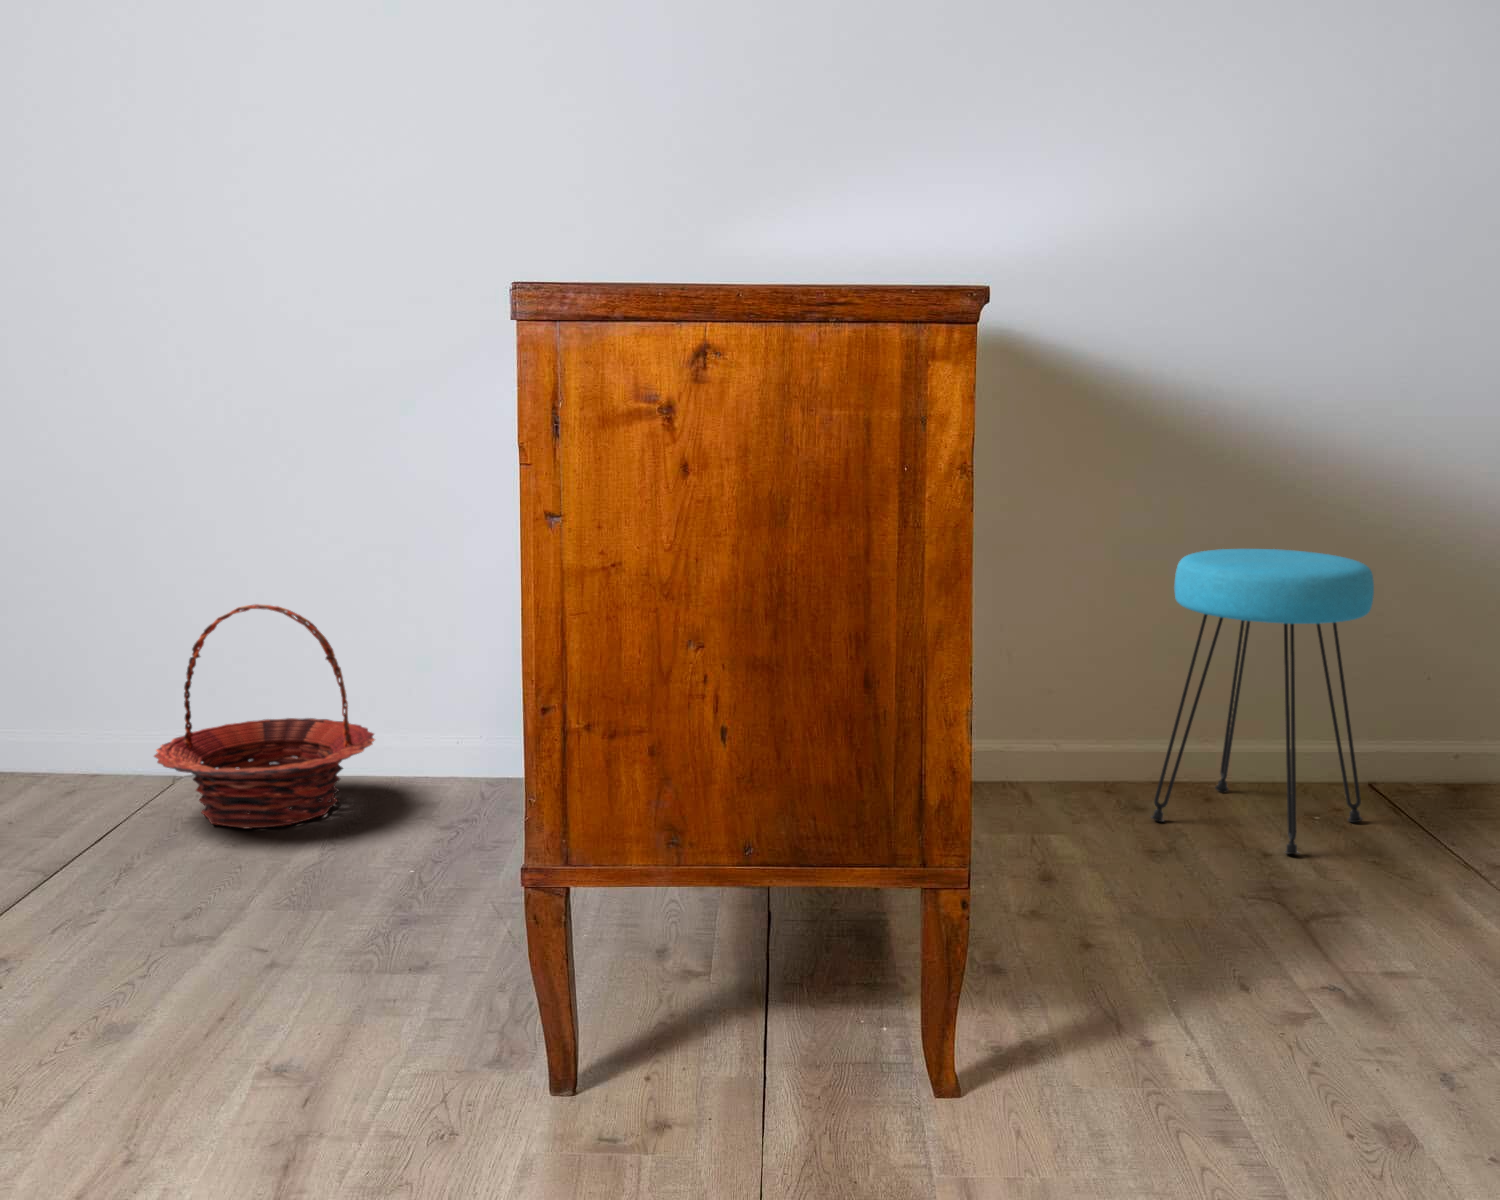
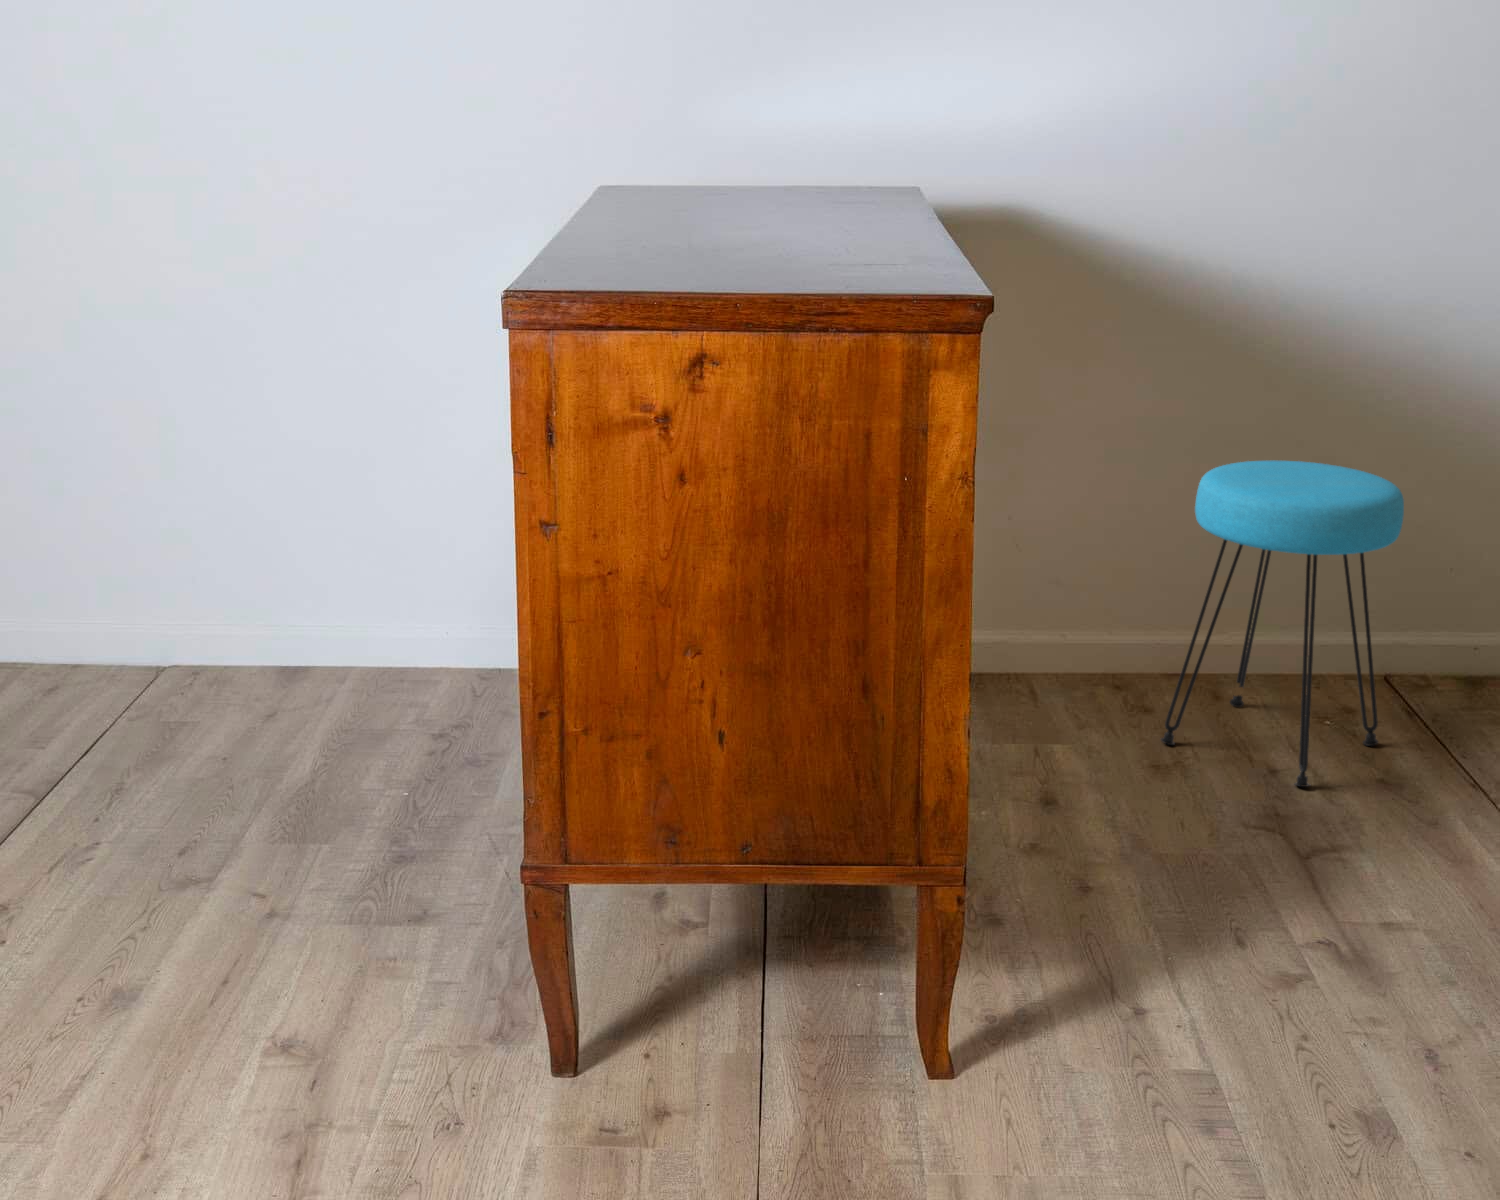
basket: present [154,604,375,829] -> none [133,522,361,754]

